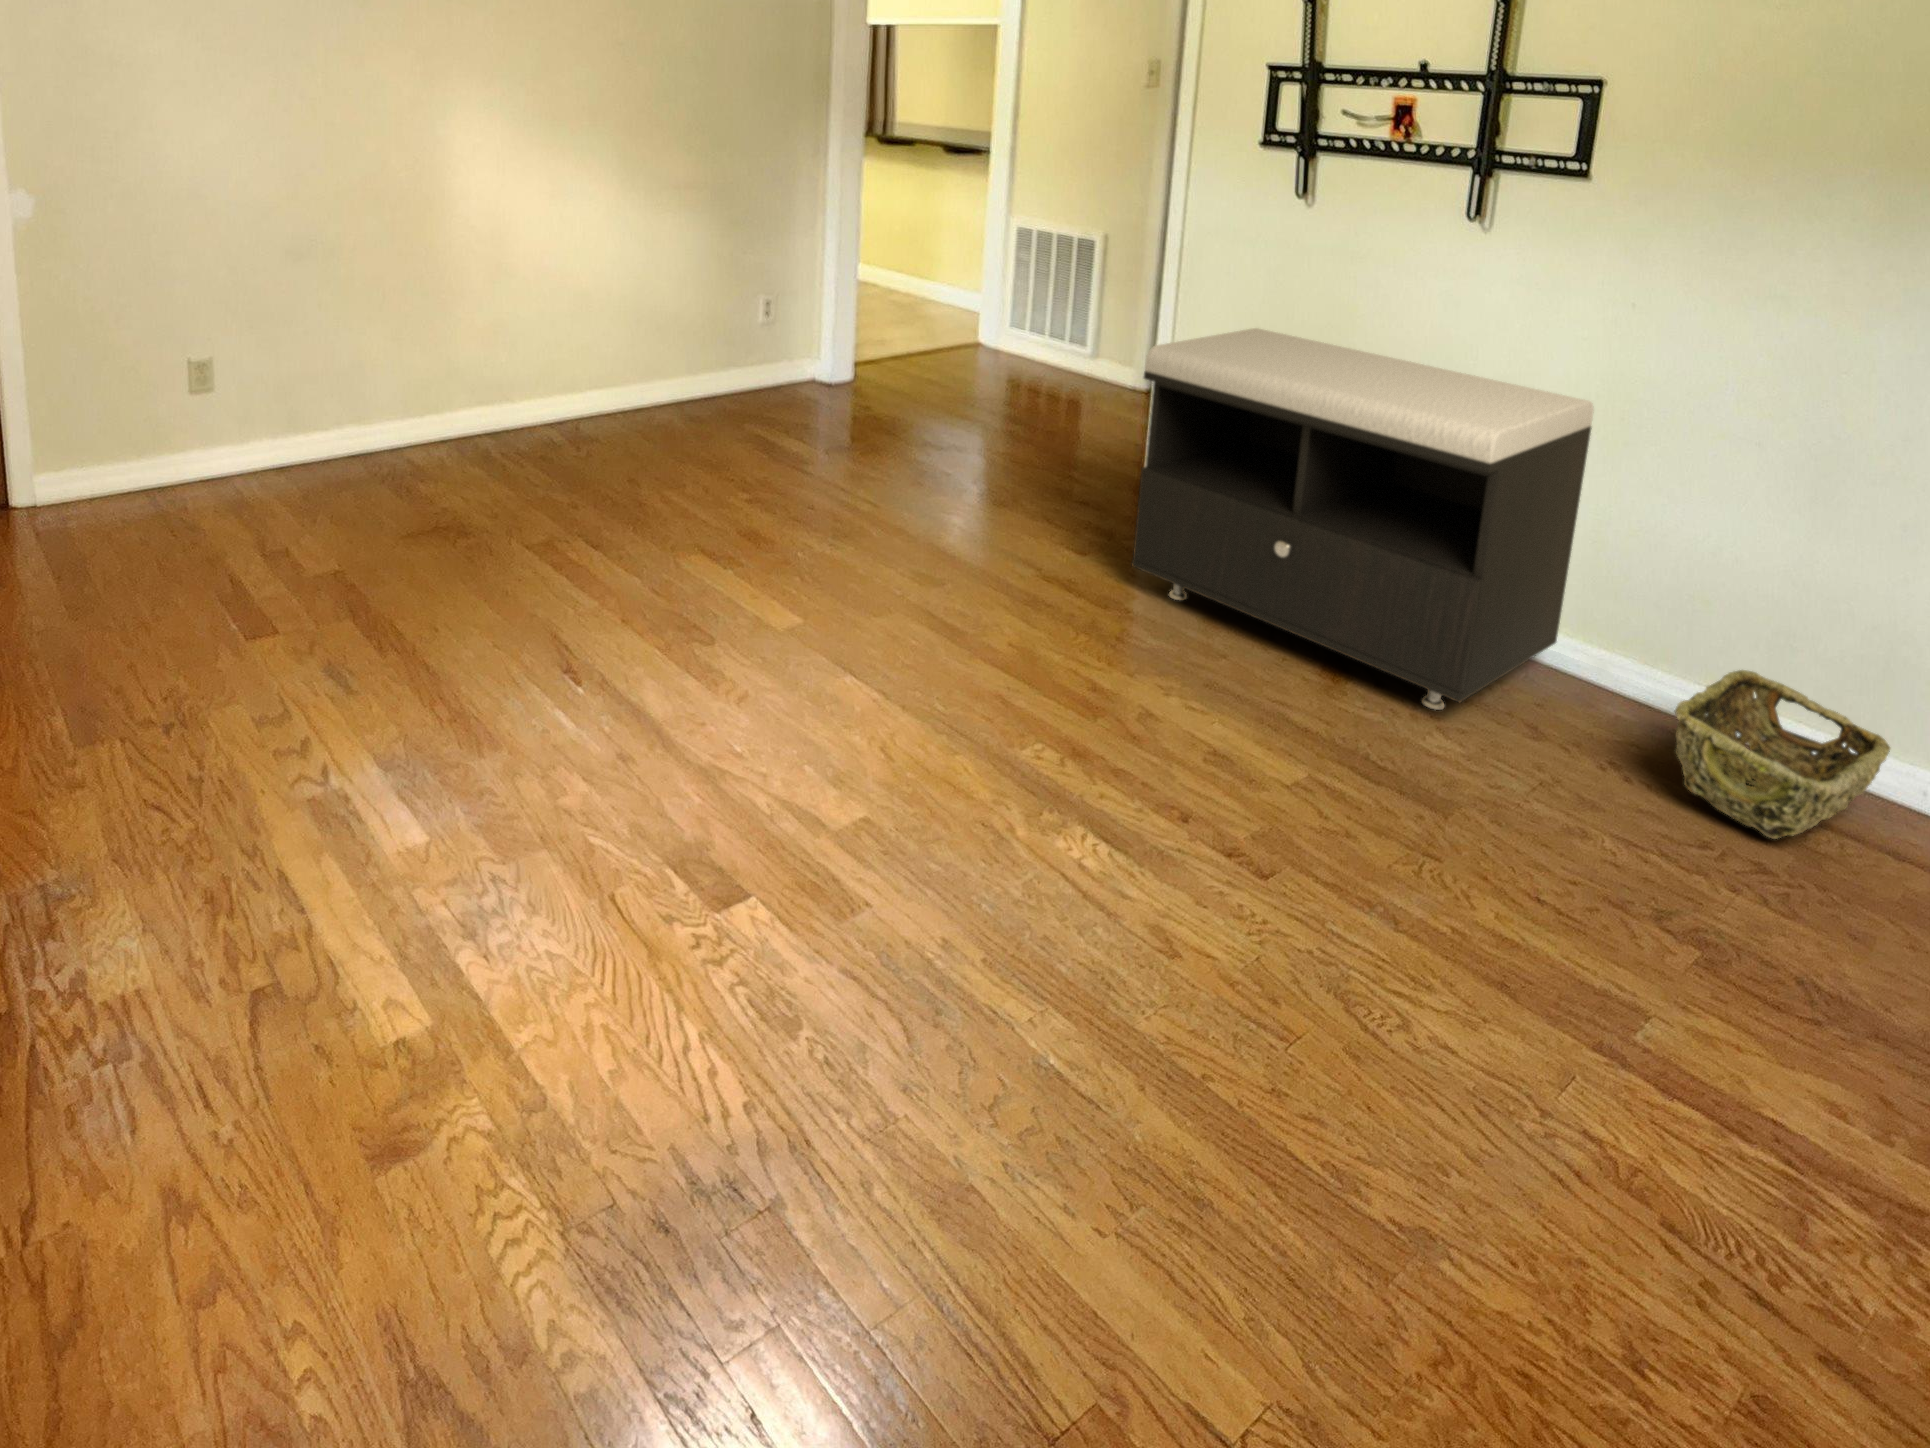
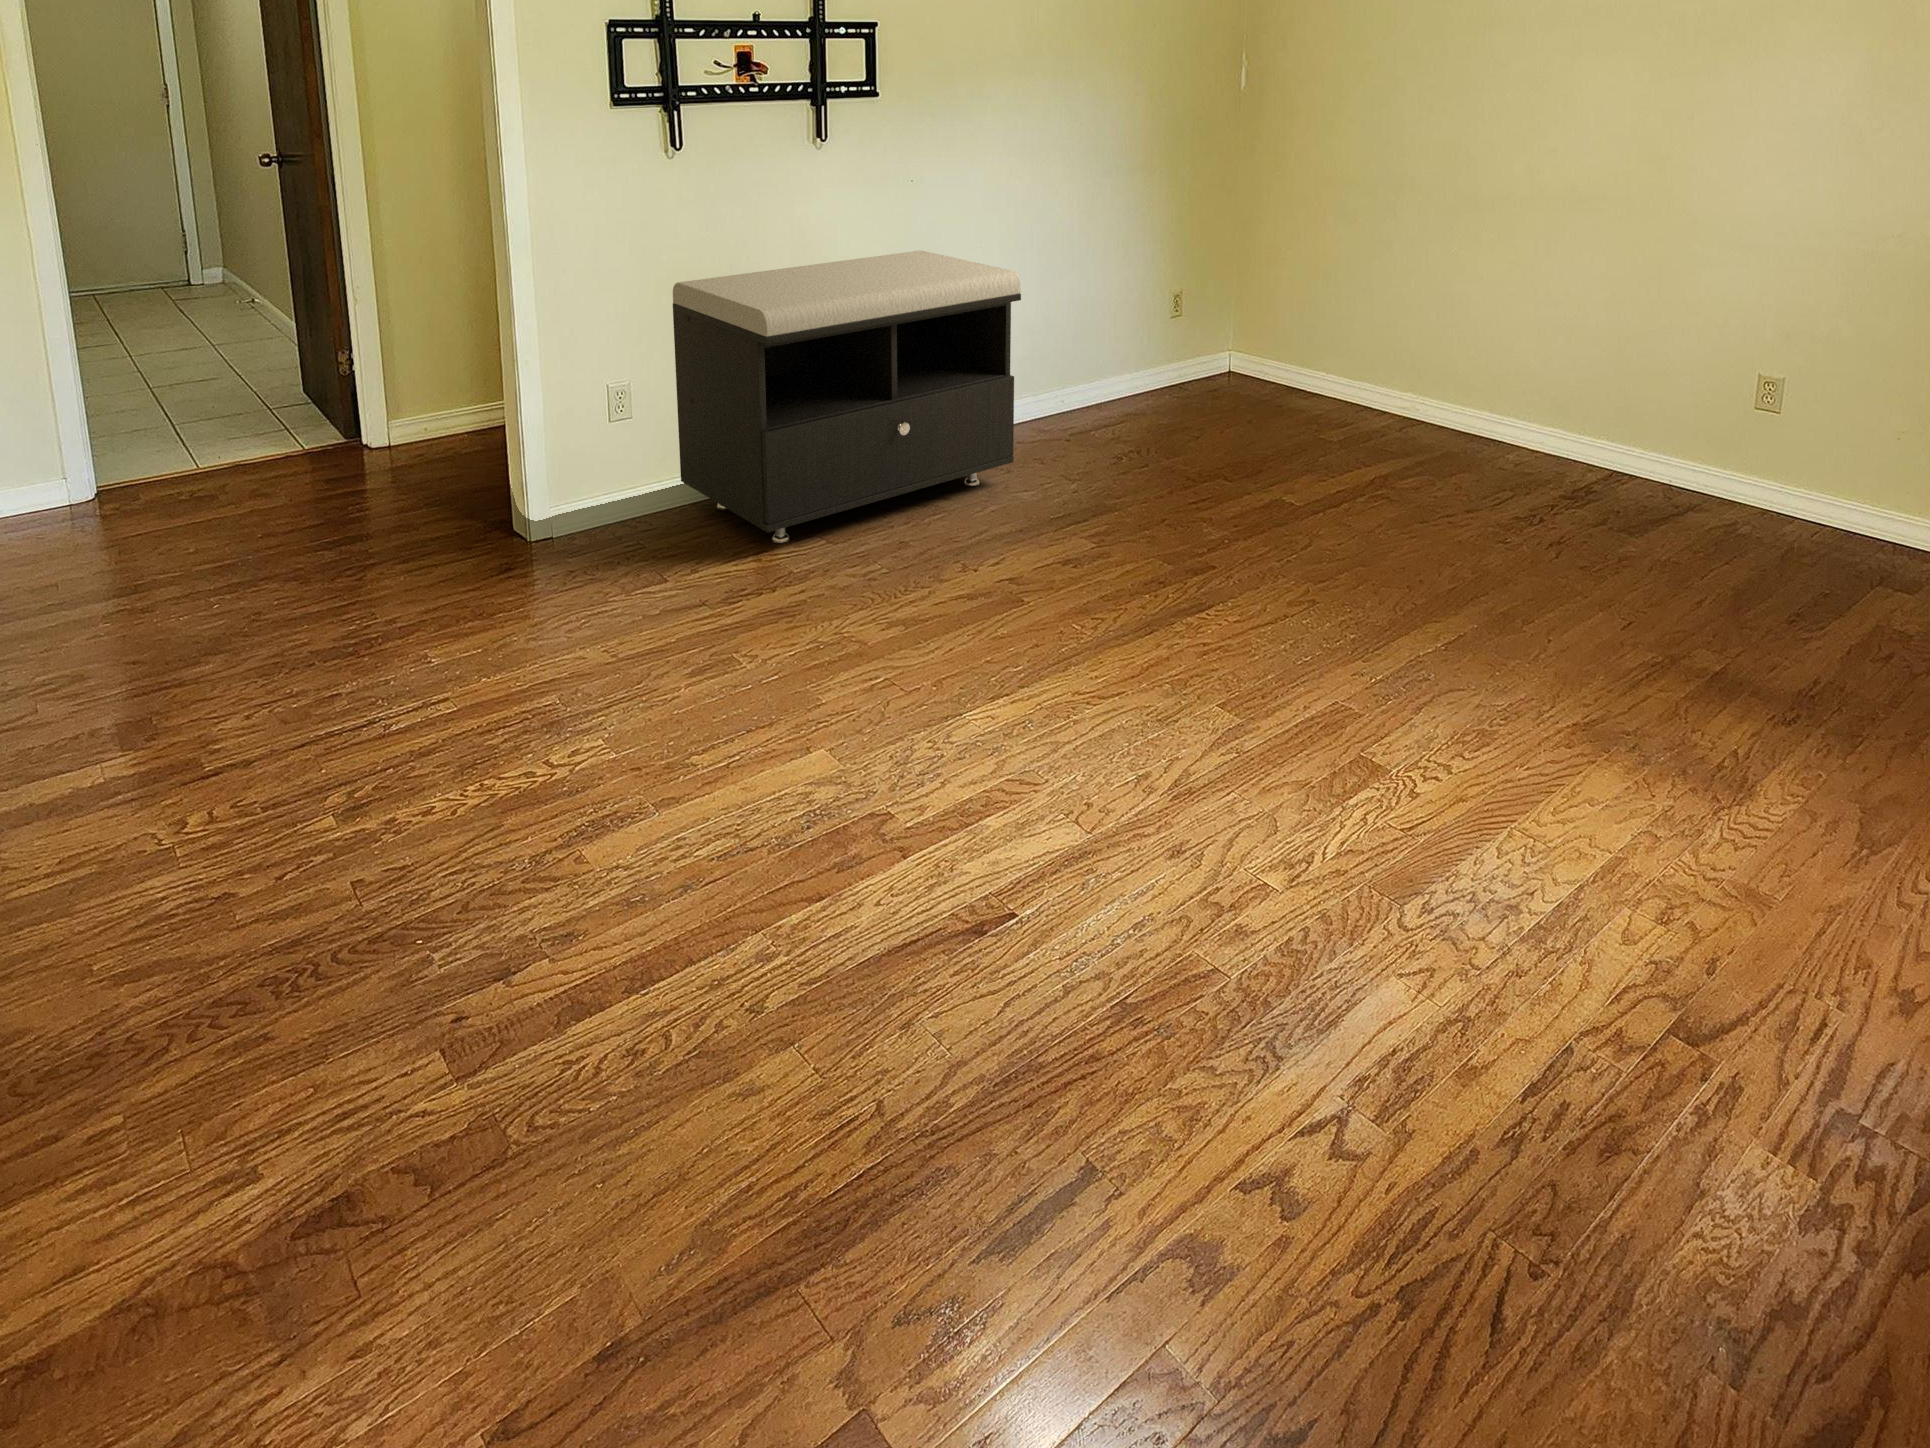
woven basket: present [1675,670,1890,839] -> none [1013,375,1134,441]

